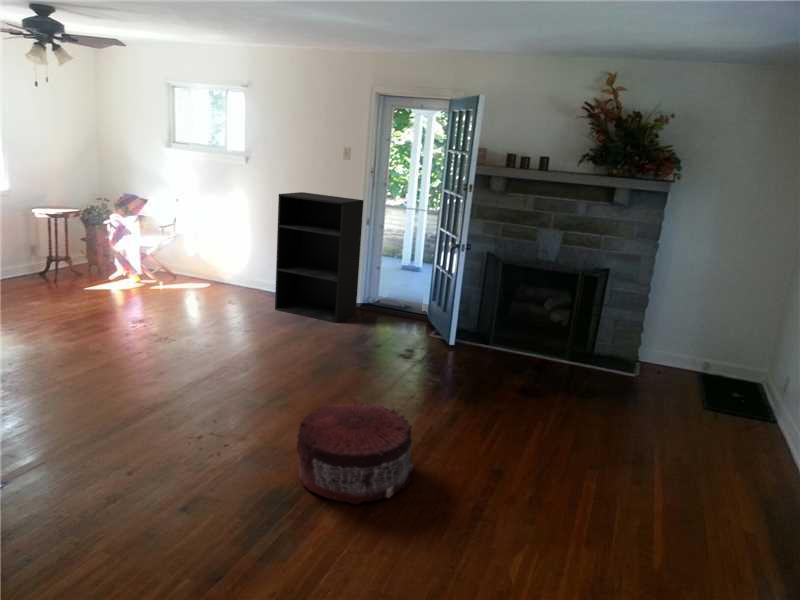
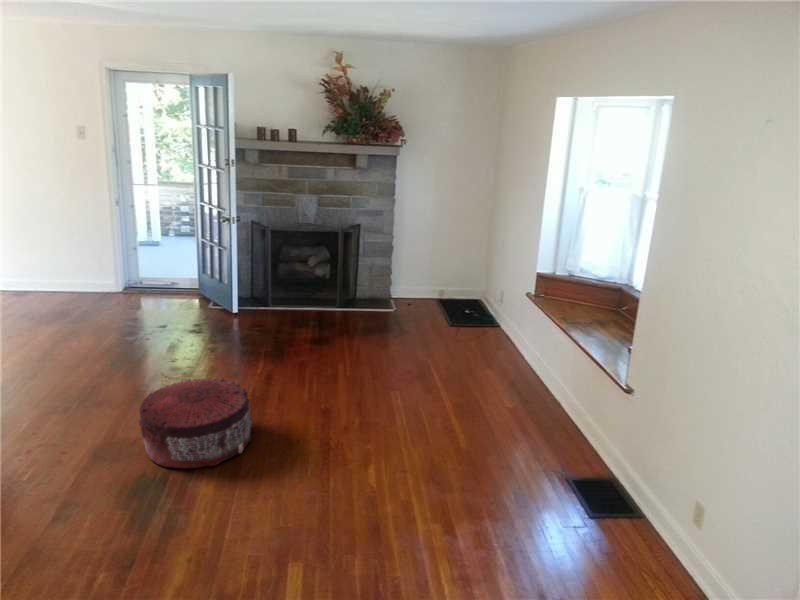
bookshelf: present [275,192,363,323] -> none [10,178,122,312]

